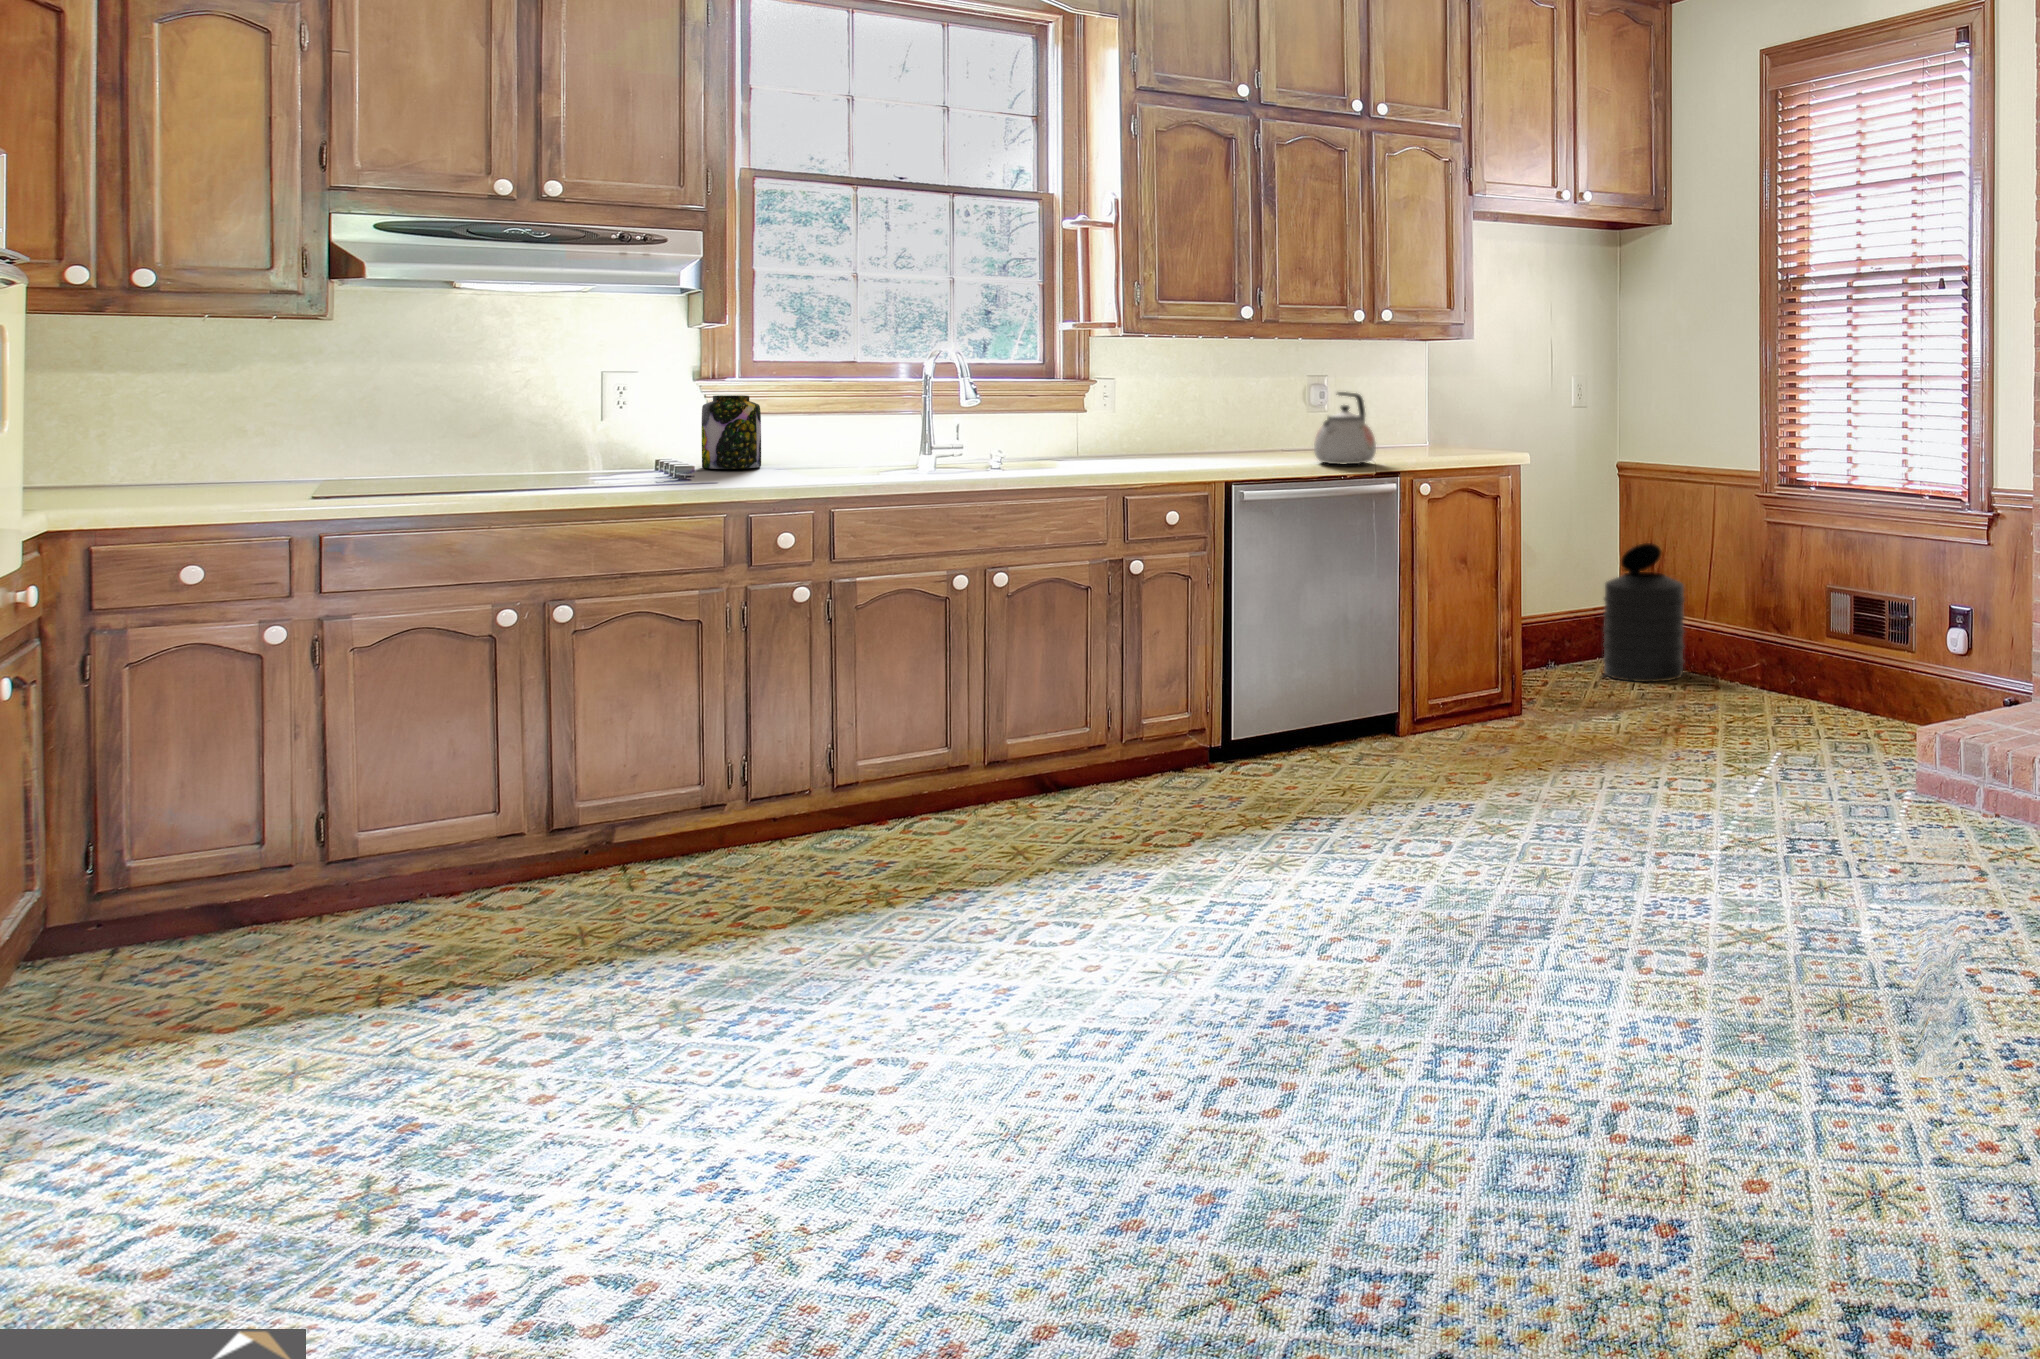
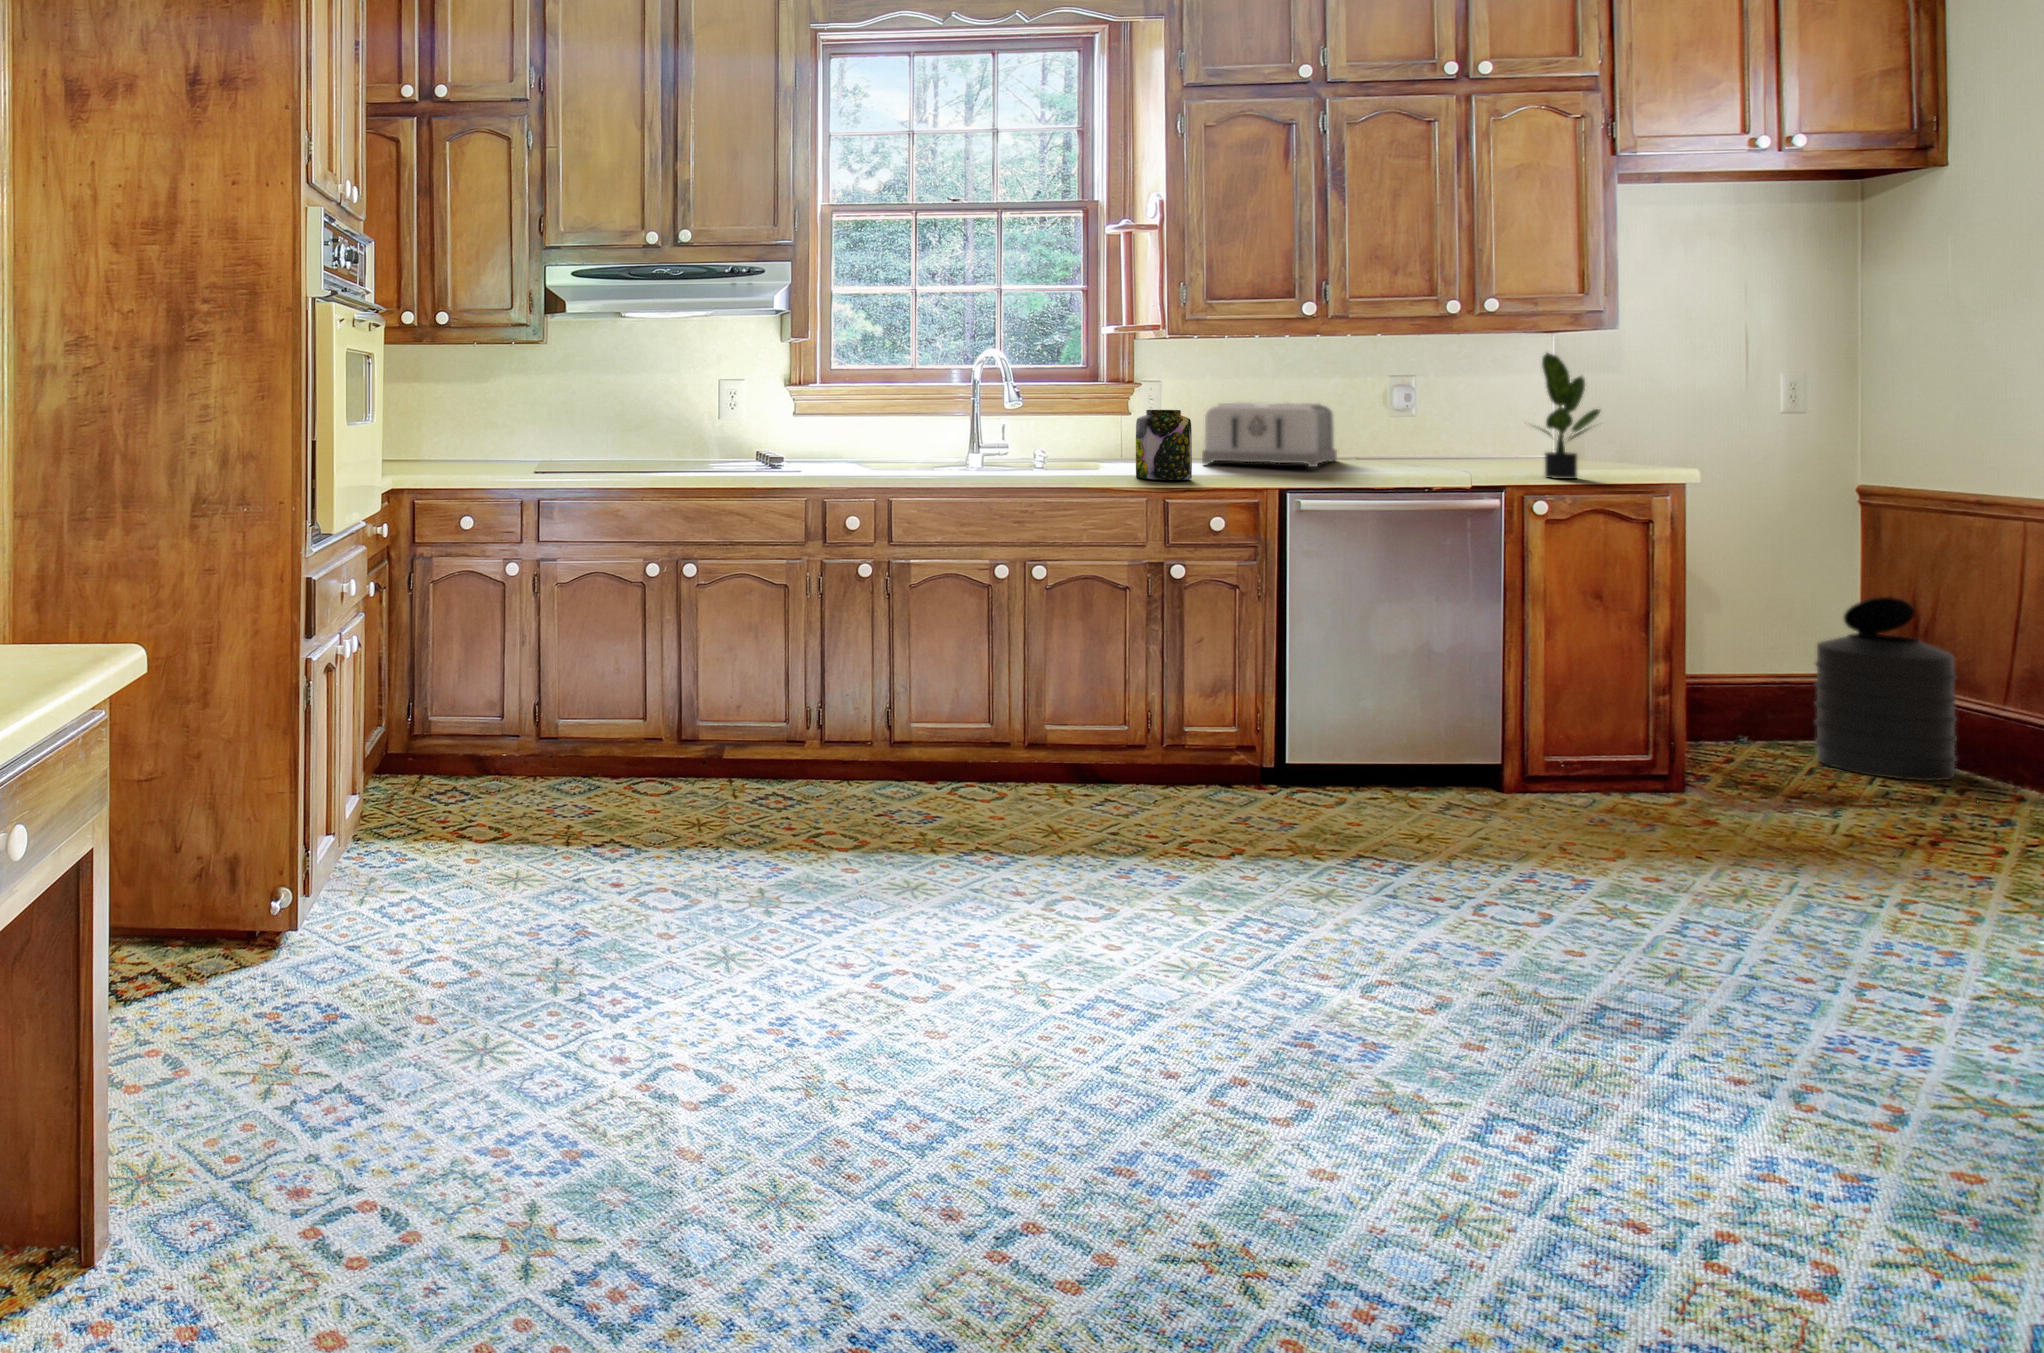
potted plant: none [1421,350,1479,461] -> present [1541,353,1600,479]
kettle: present [1314,392,1376,464] -> none [1383,398,1462,477]
jar: present [702,395,761,469] -> present [1136,410,1192,480]
toaster: none [1157,396,1273,458] -> present [1202,402,1337,467]

